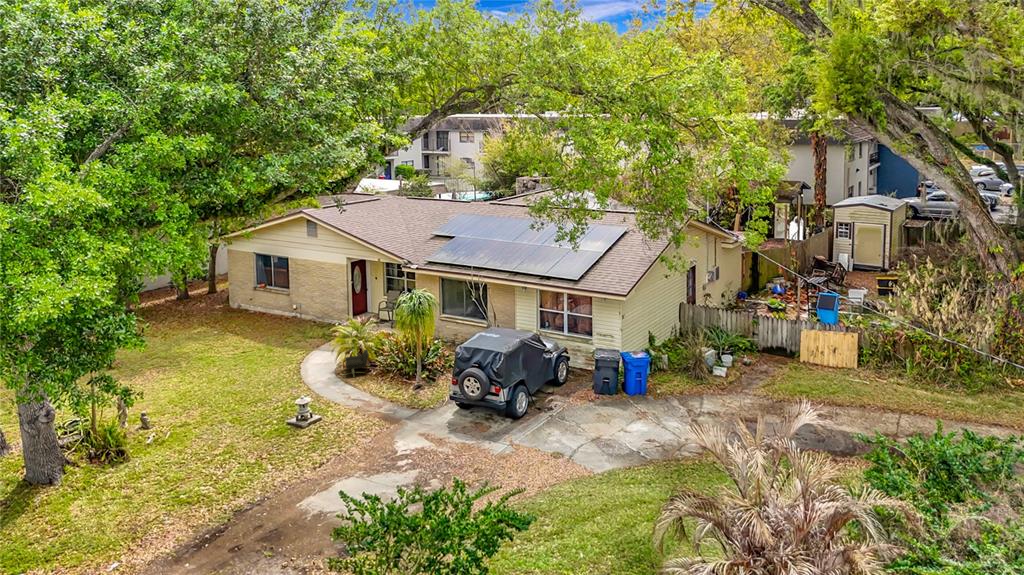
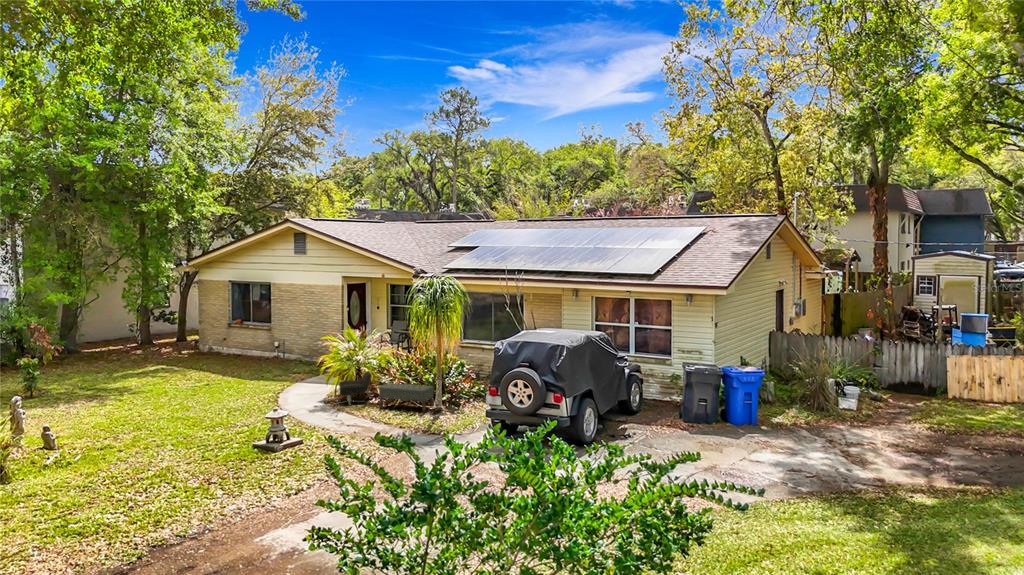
bench: none [374,361,415,385] -> present [379,383,434,412]

